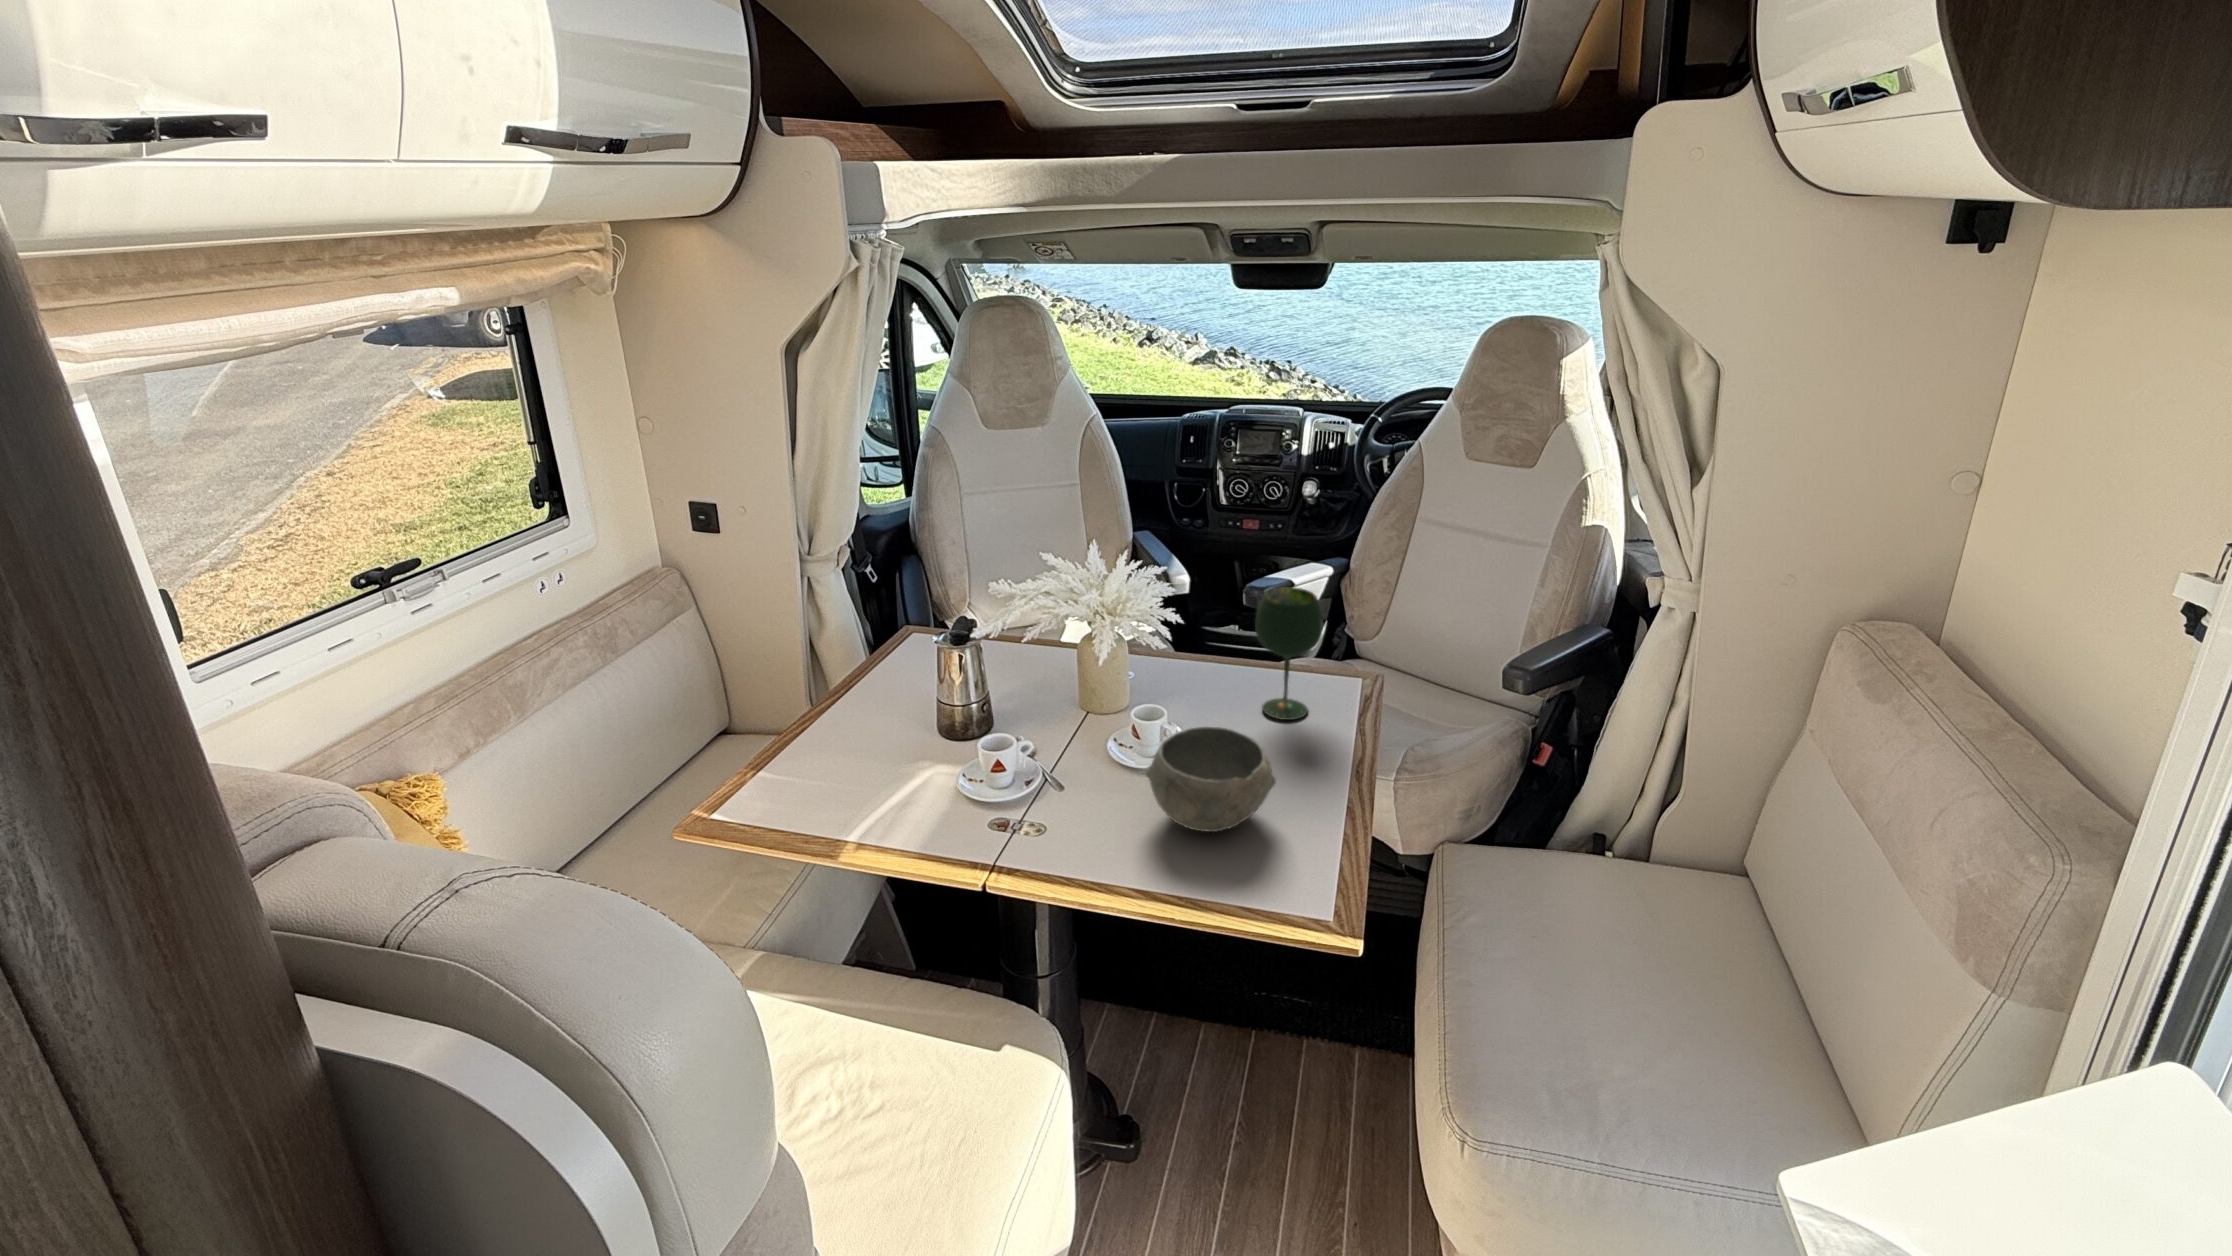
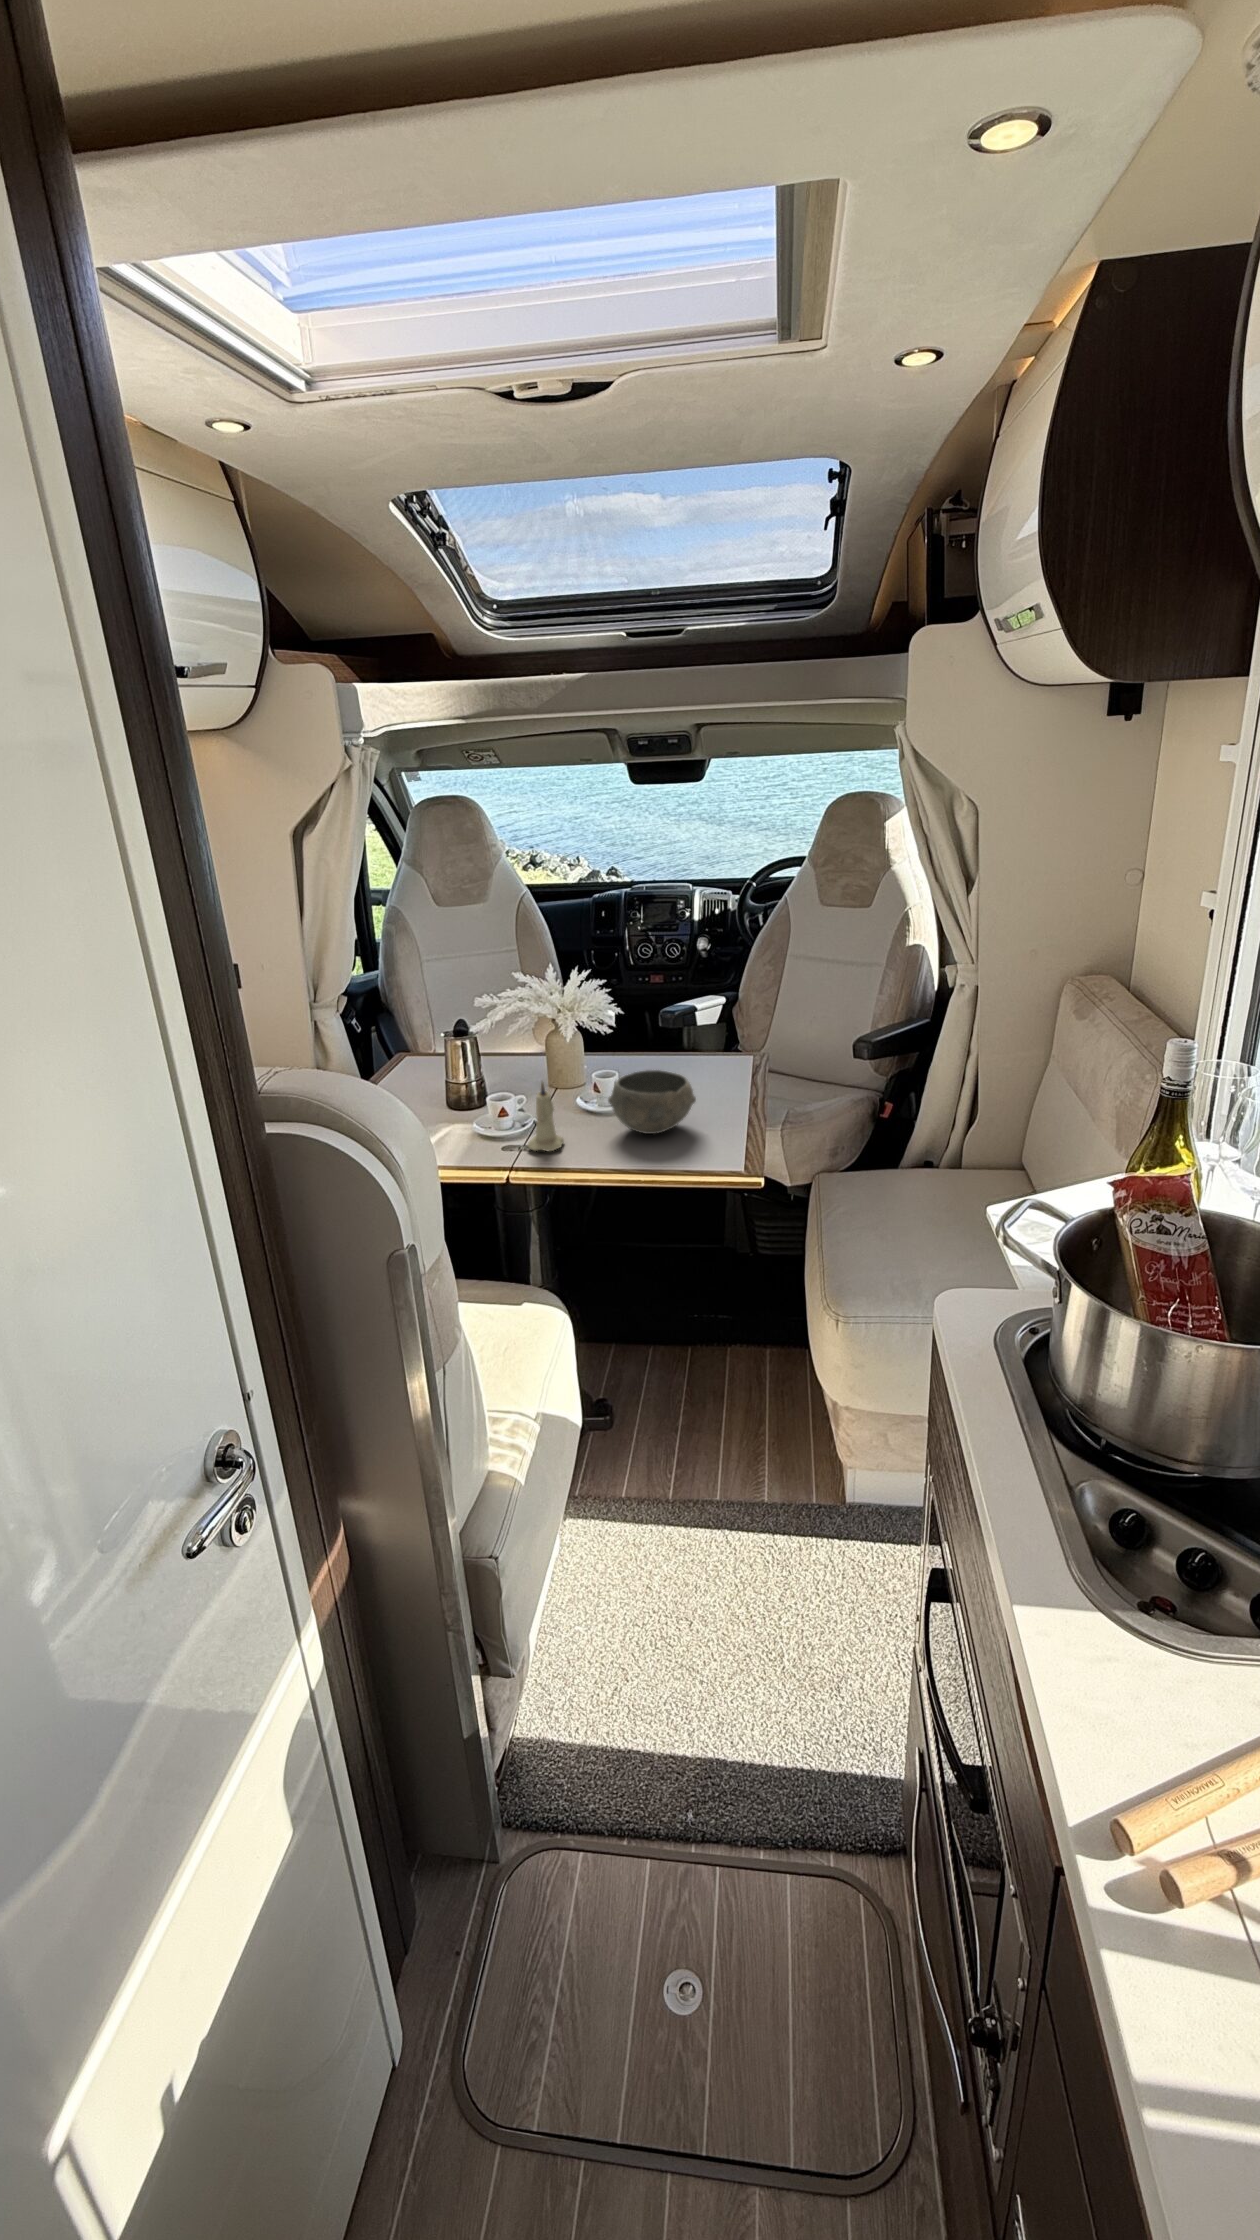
wine glass: present [1255,587,1323,720] -> none [673,984,721,1079]
candle: none [1023,743,1078,849] -> present [528,1083,564,1151]

